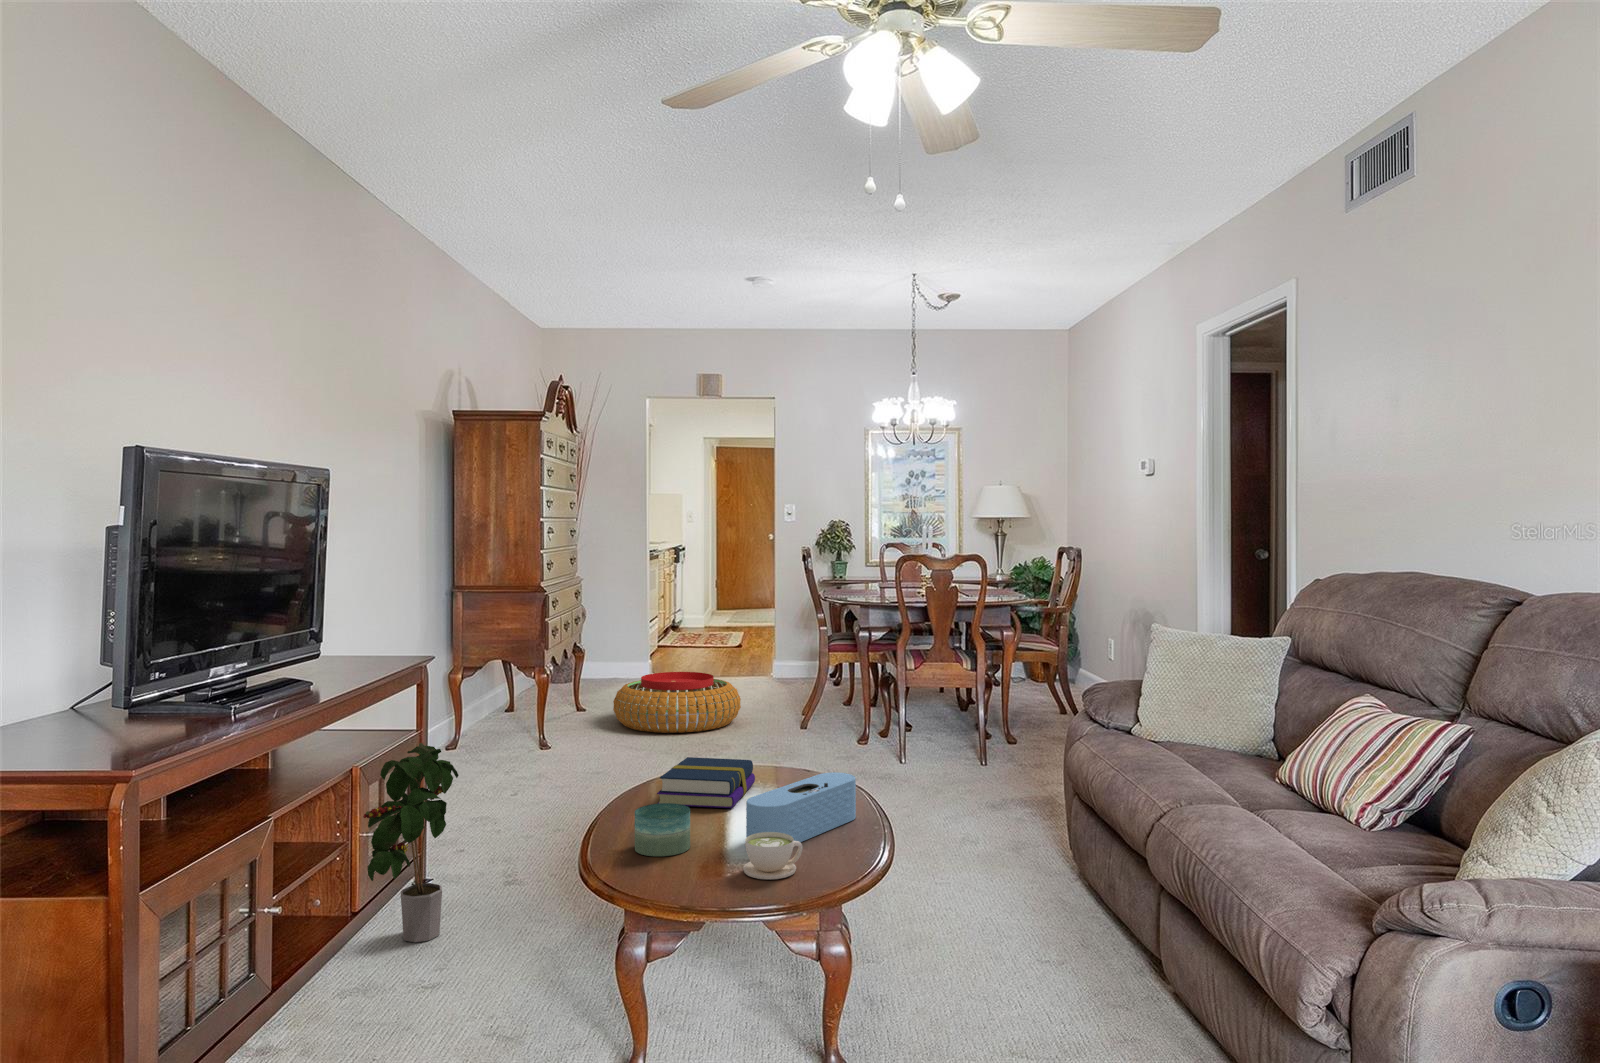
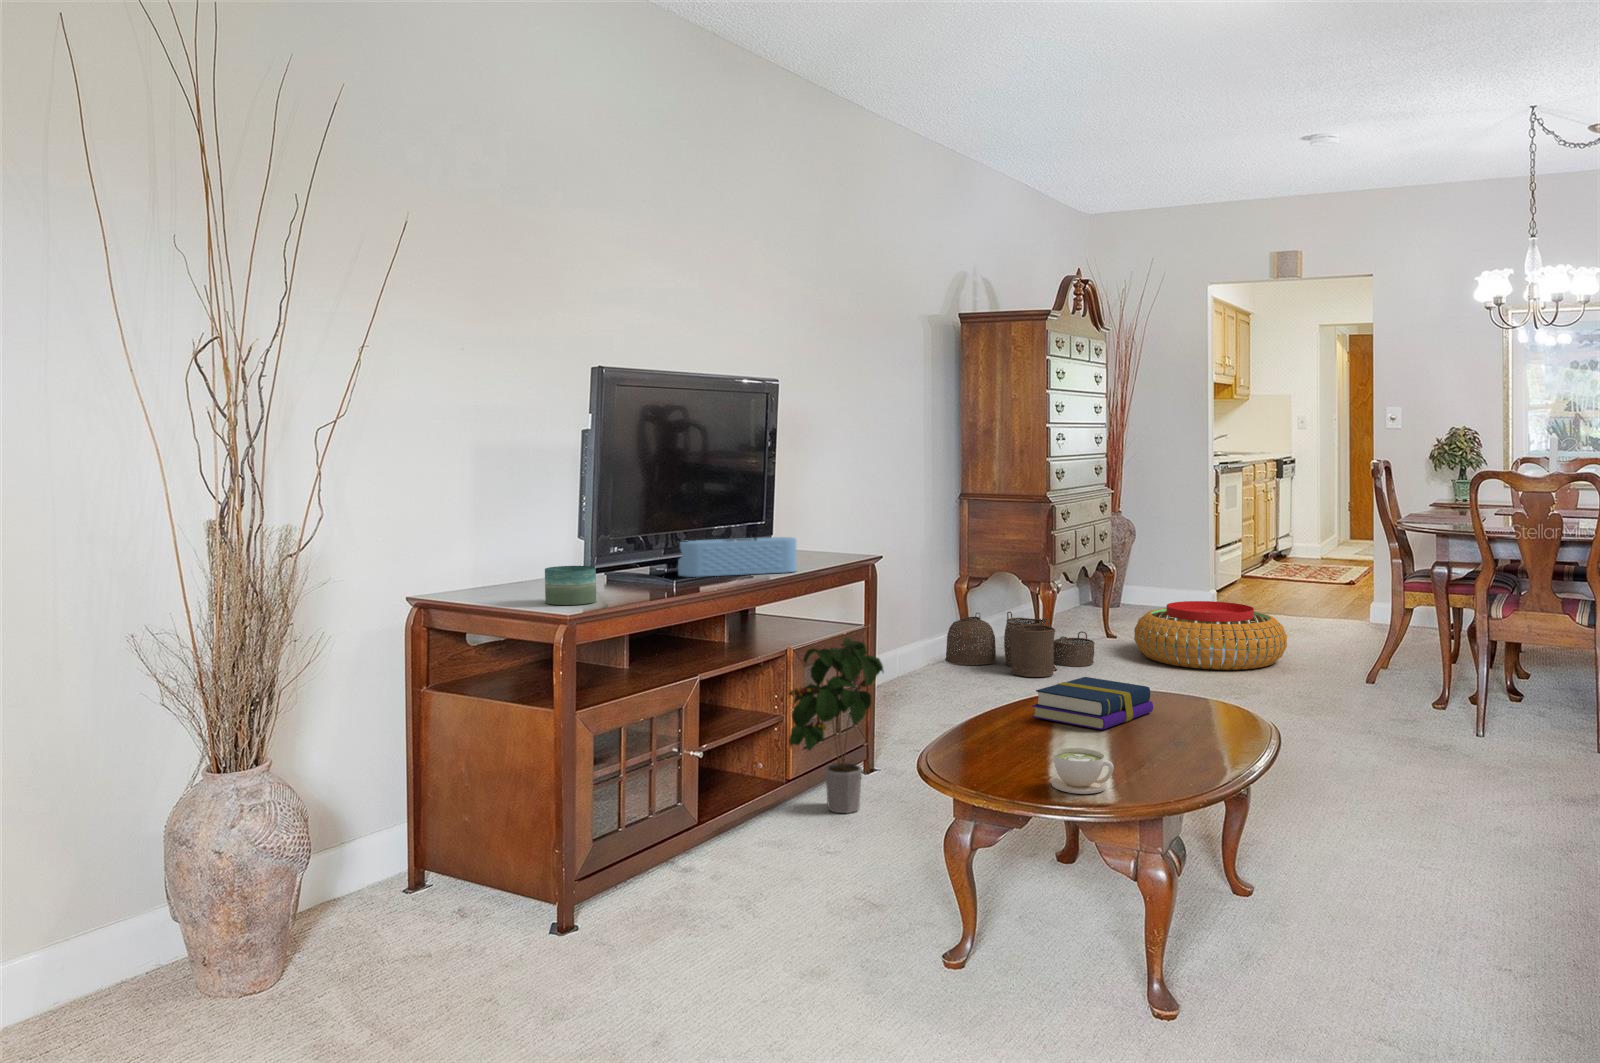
woven basket: none [437,696,584,759] -> present [945,612,1095,677]
speaker: present [746,772,856,842] -> present [678,537,797,577]
candle: present [635,803,690,856] -> present [545,566,596,605]

